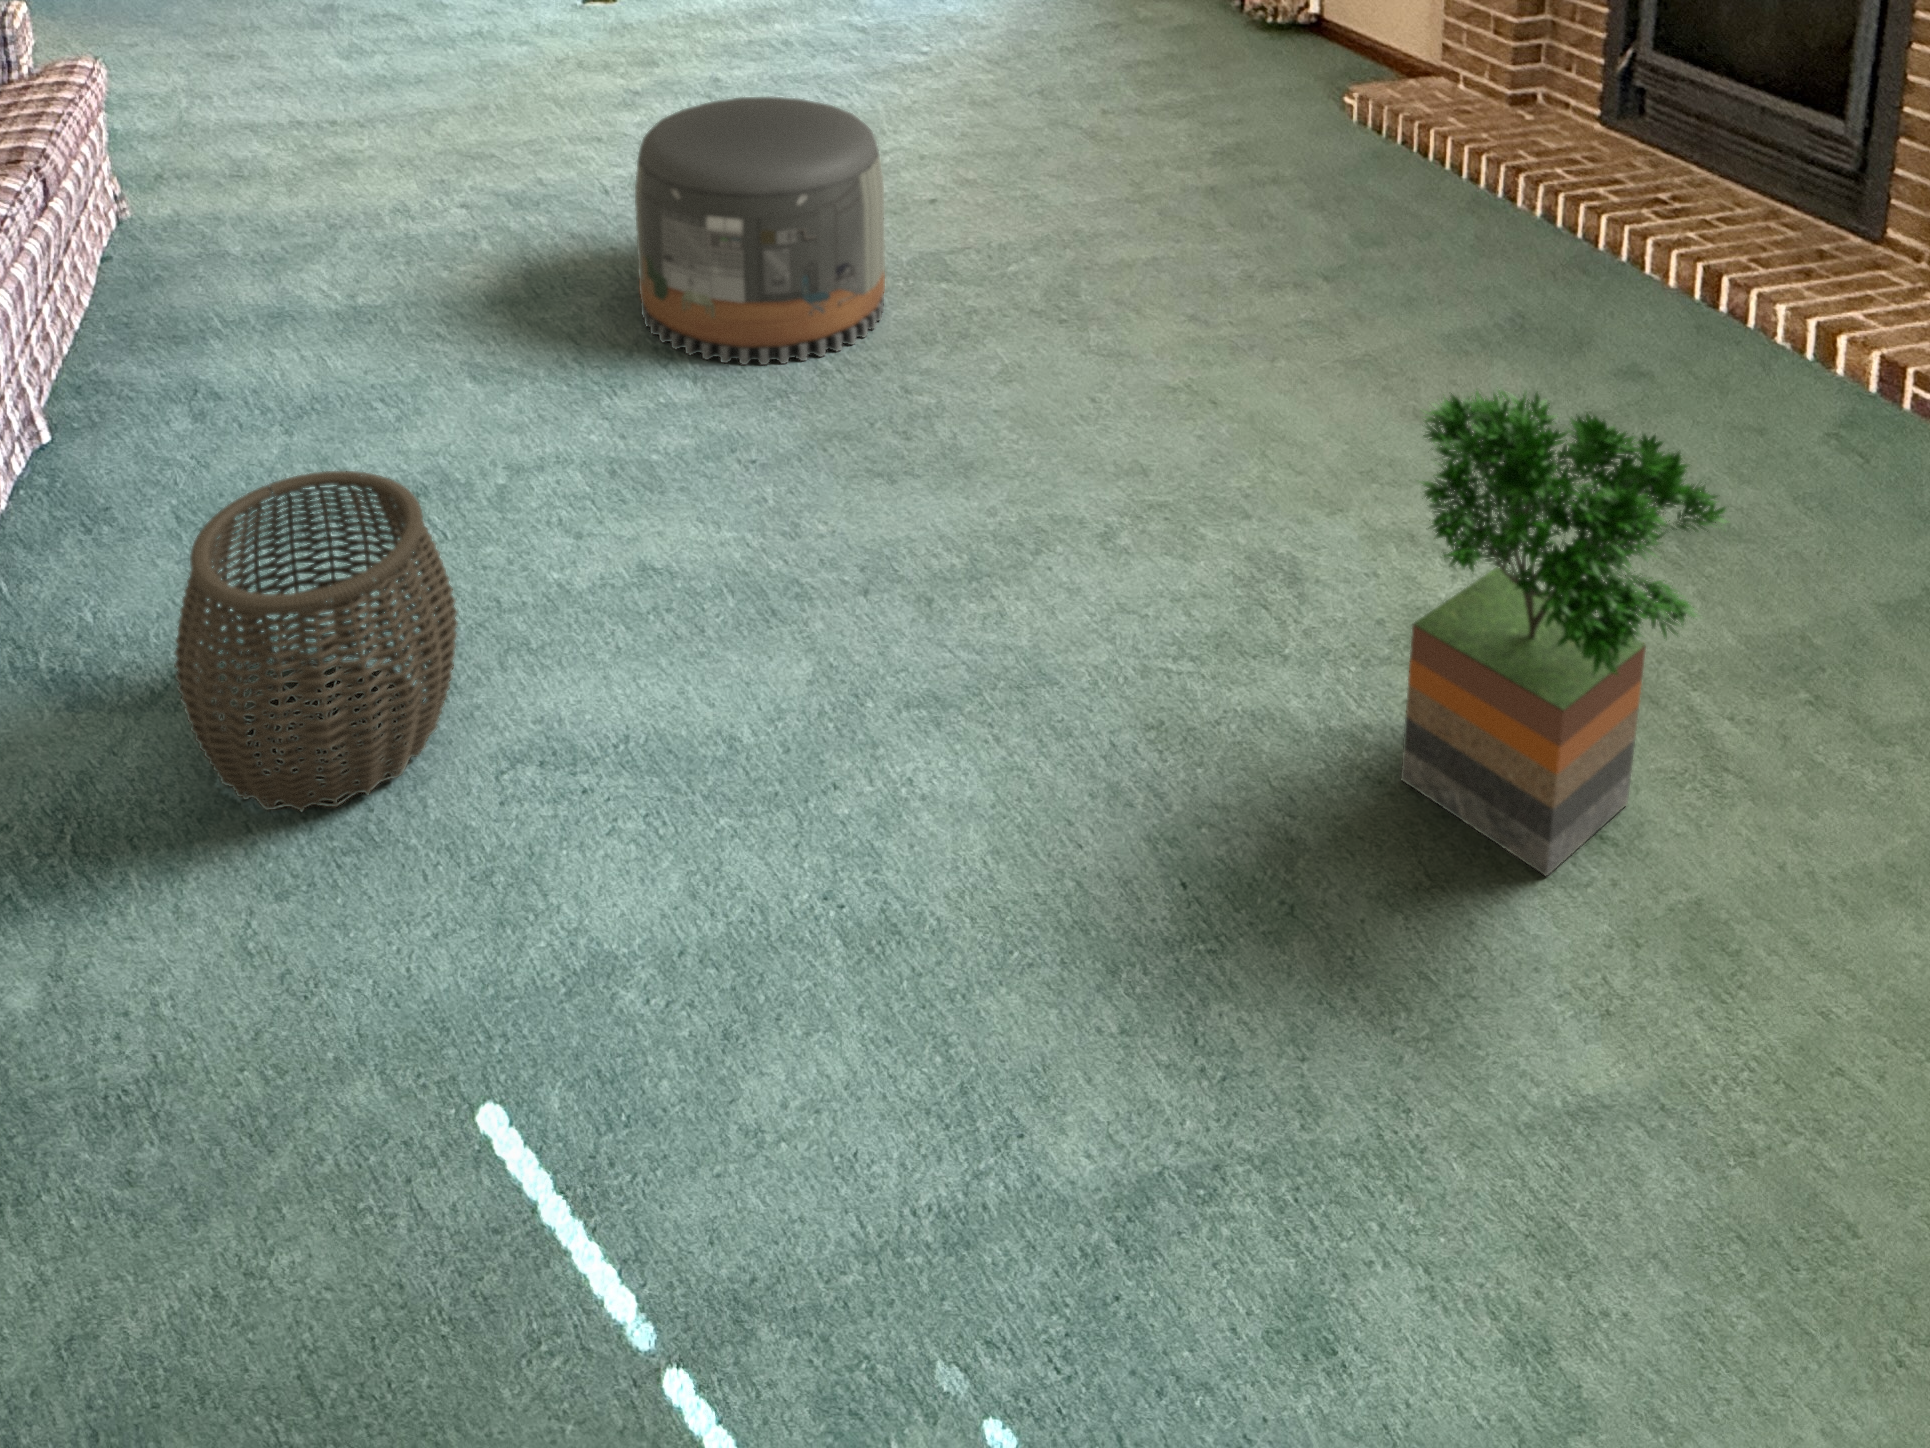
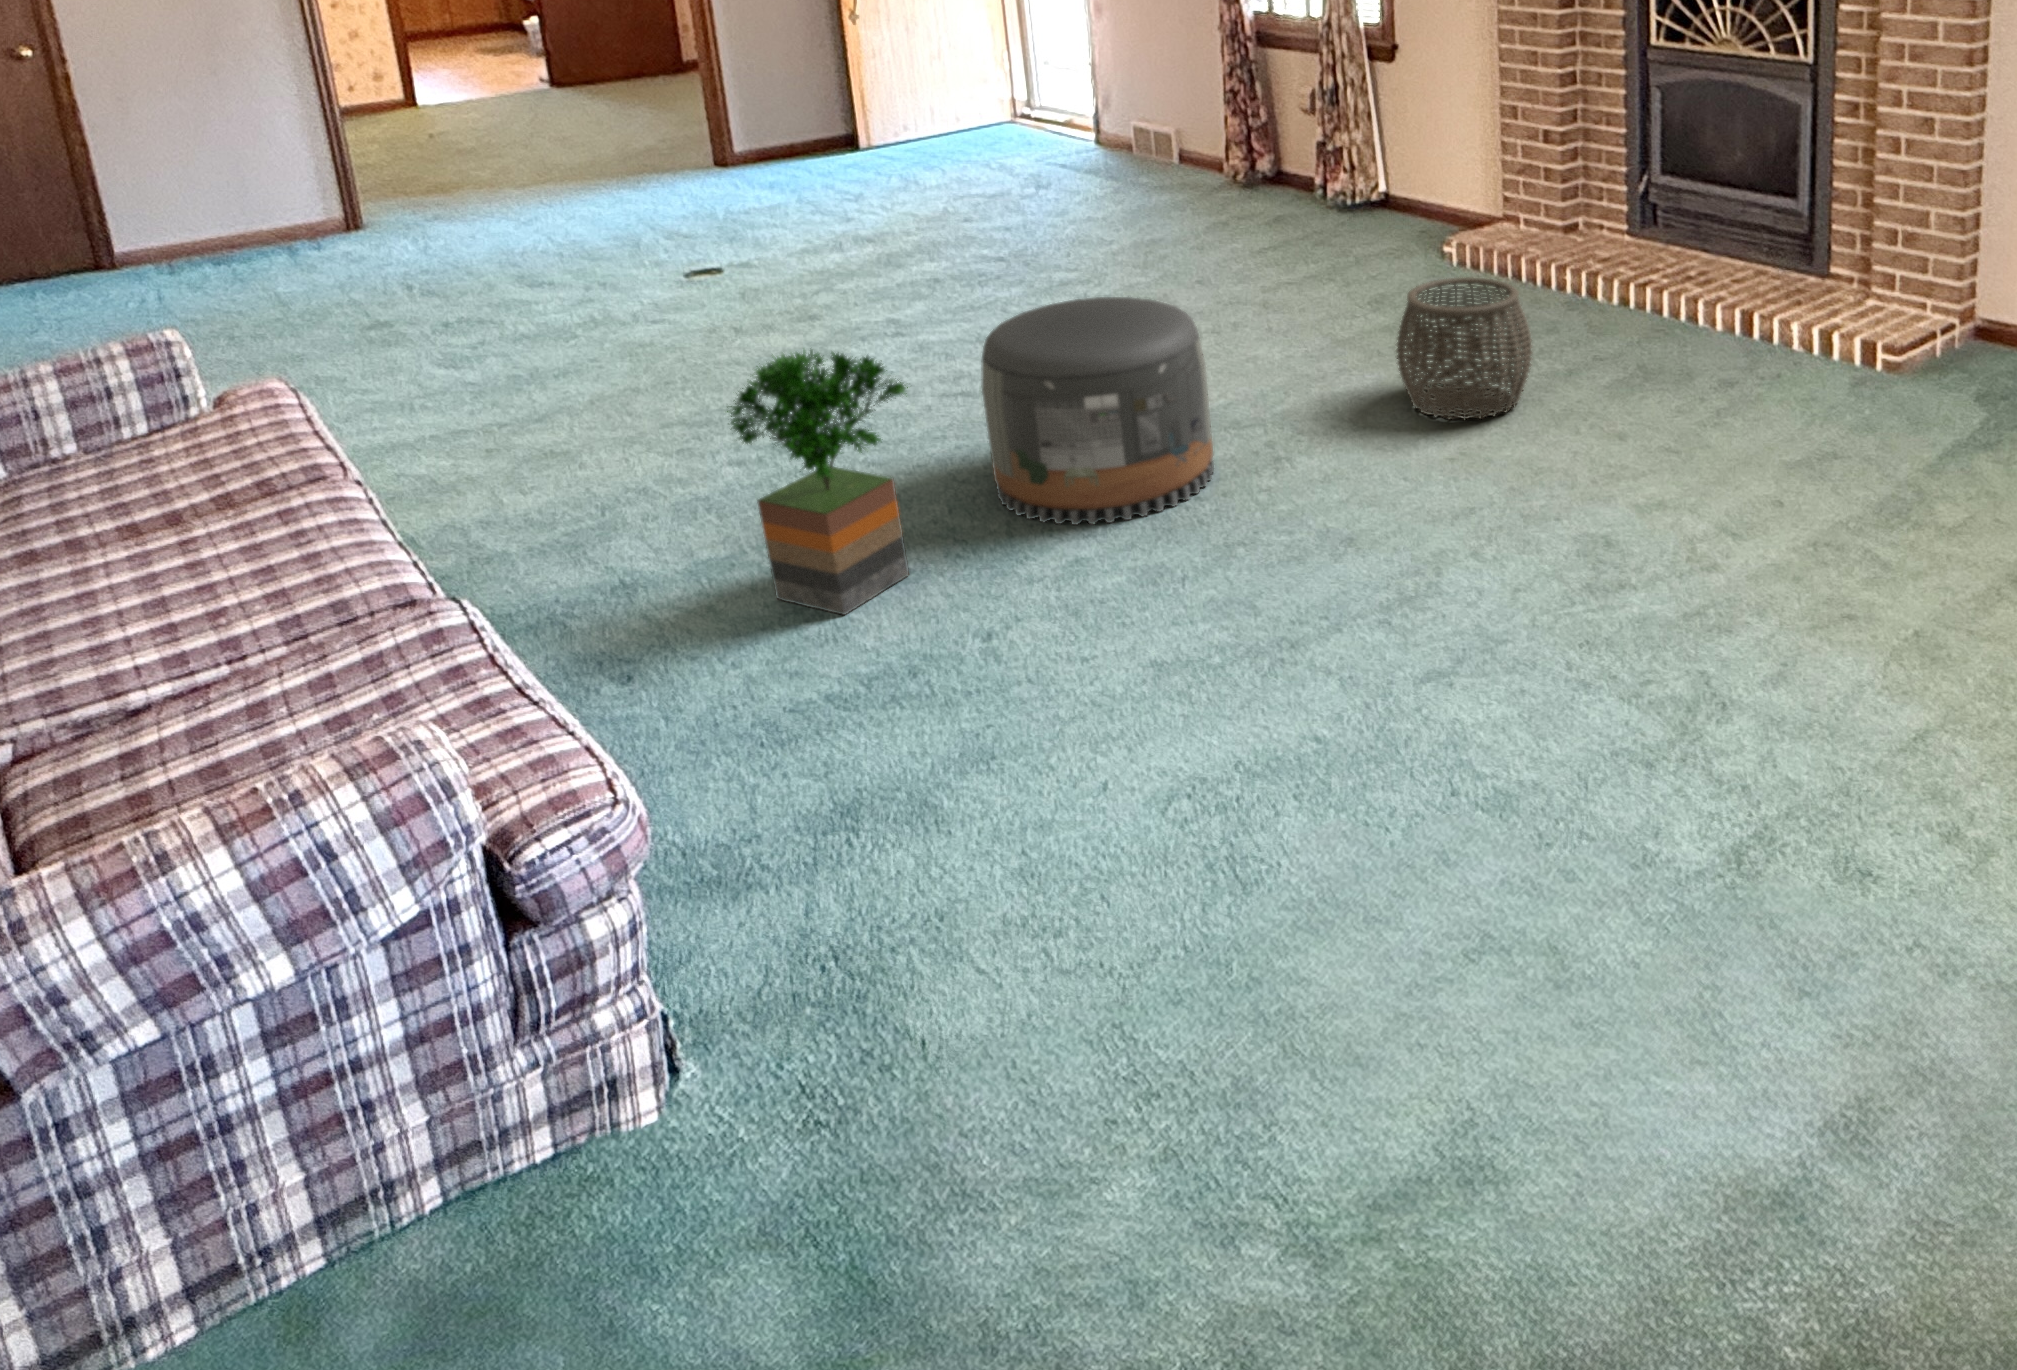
potted tree: present [1401,390,1727,876] -> present [727,350,909,615]
woven basket: present [174,471,458,812] -> present [1396,278,1532,419]

